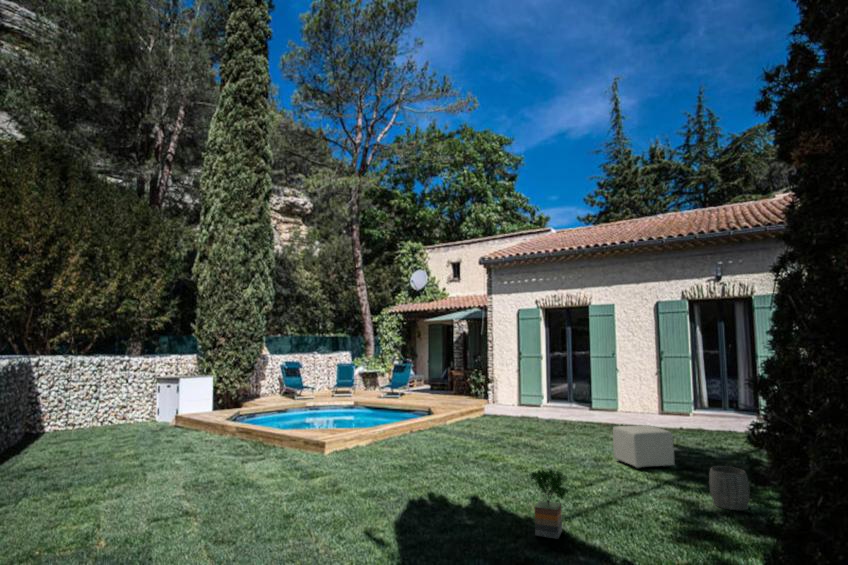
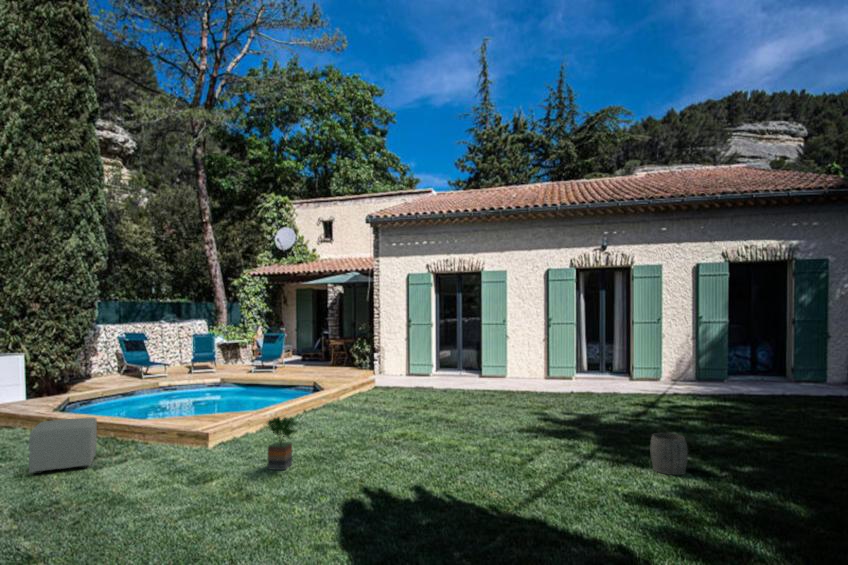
ottoman: present [613,425,674,469] -> present [29,417,97,474]
potted tree: present [530,469,569,539] -> present [267,417,297,470]

